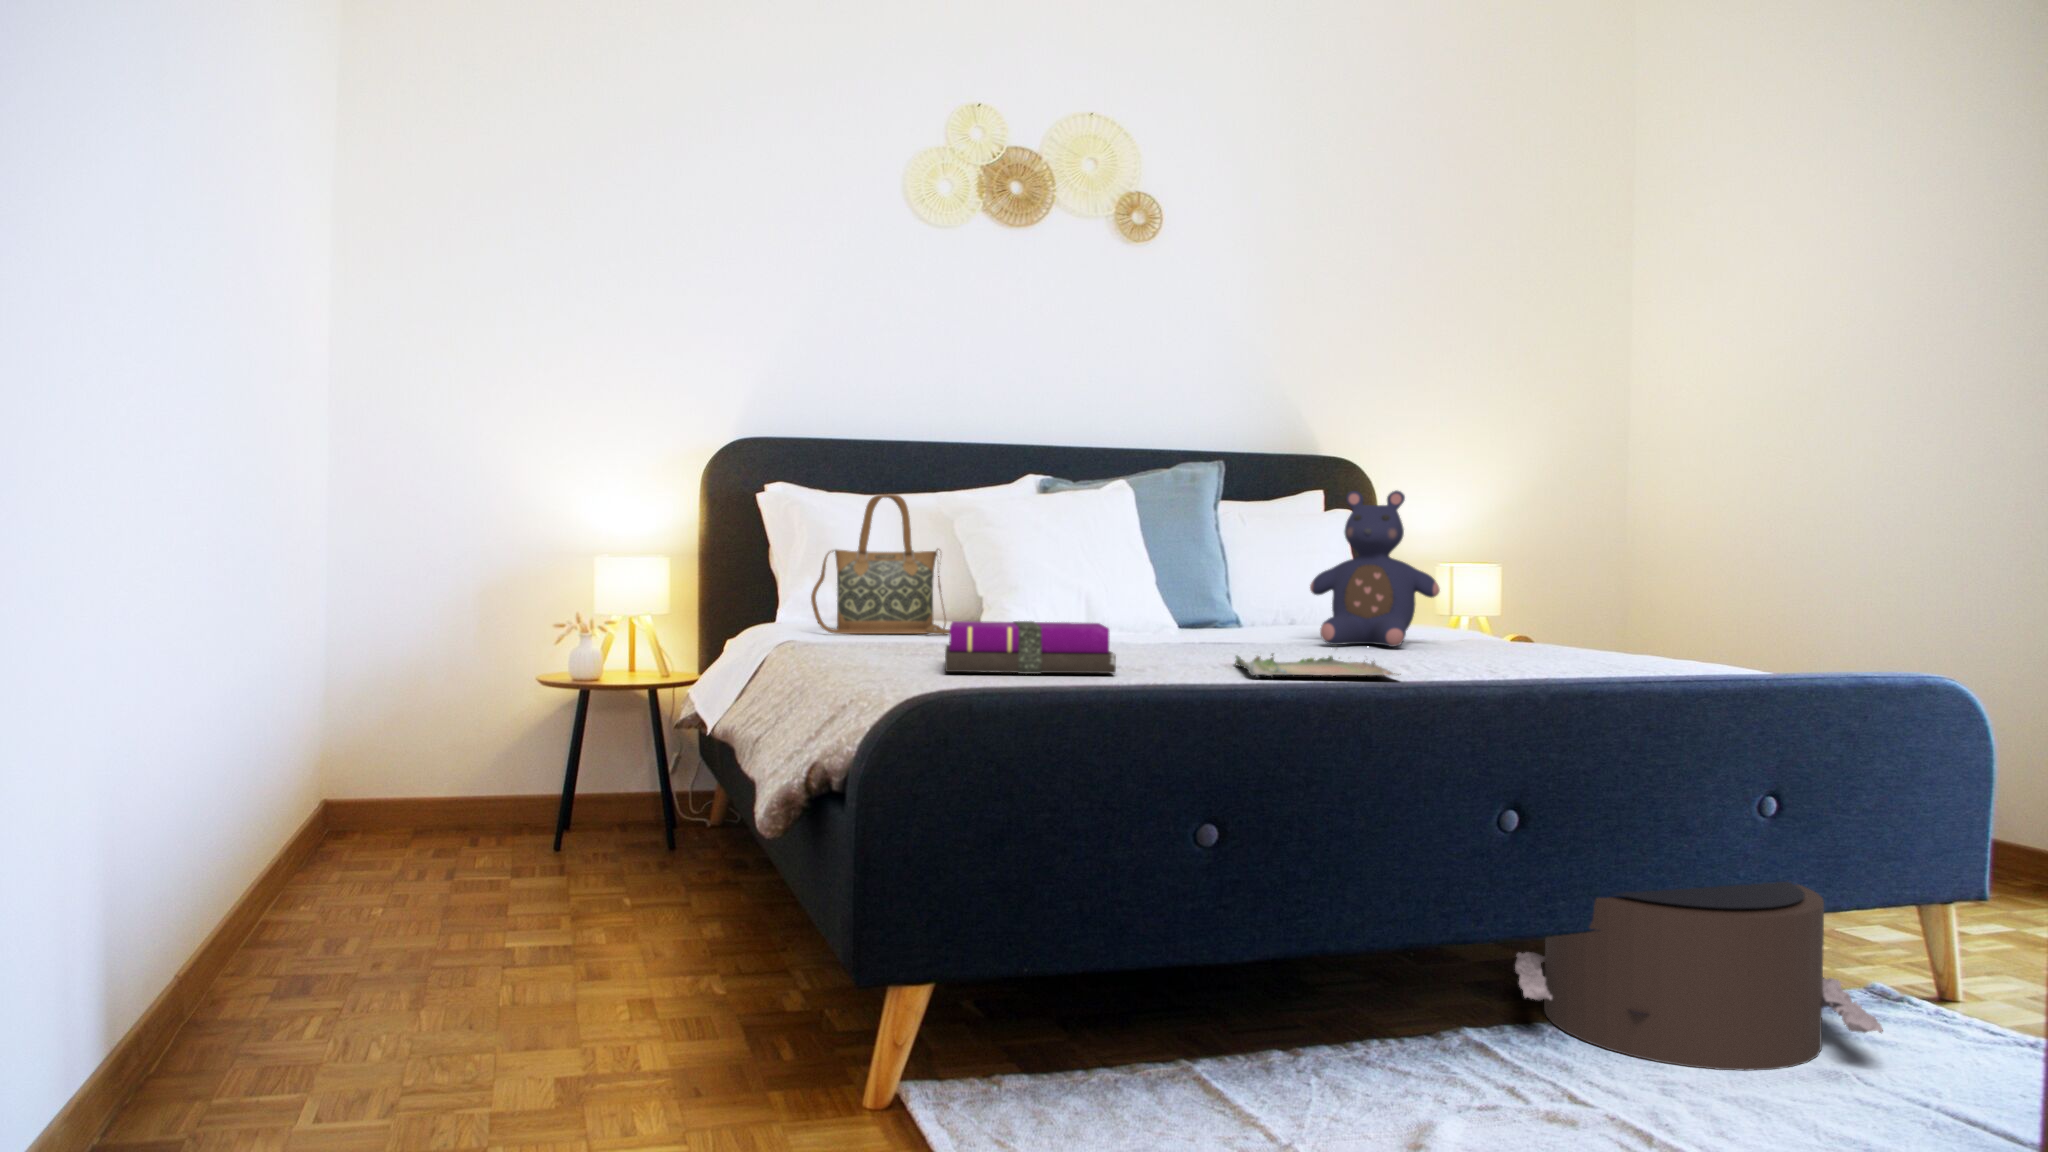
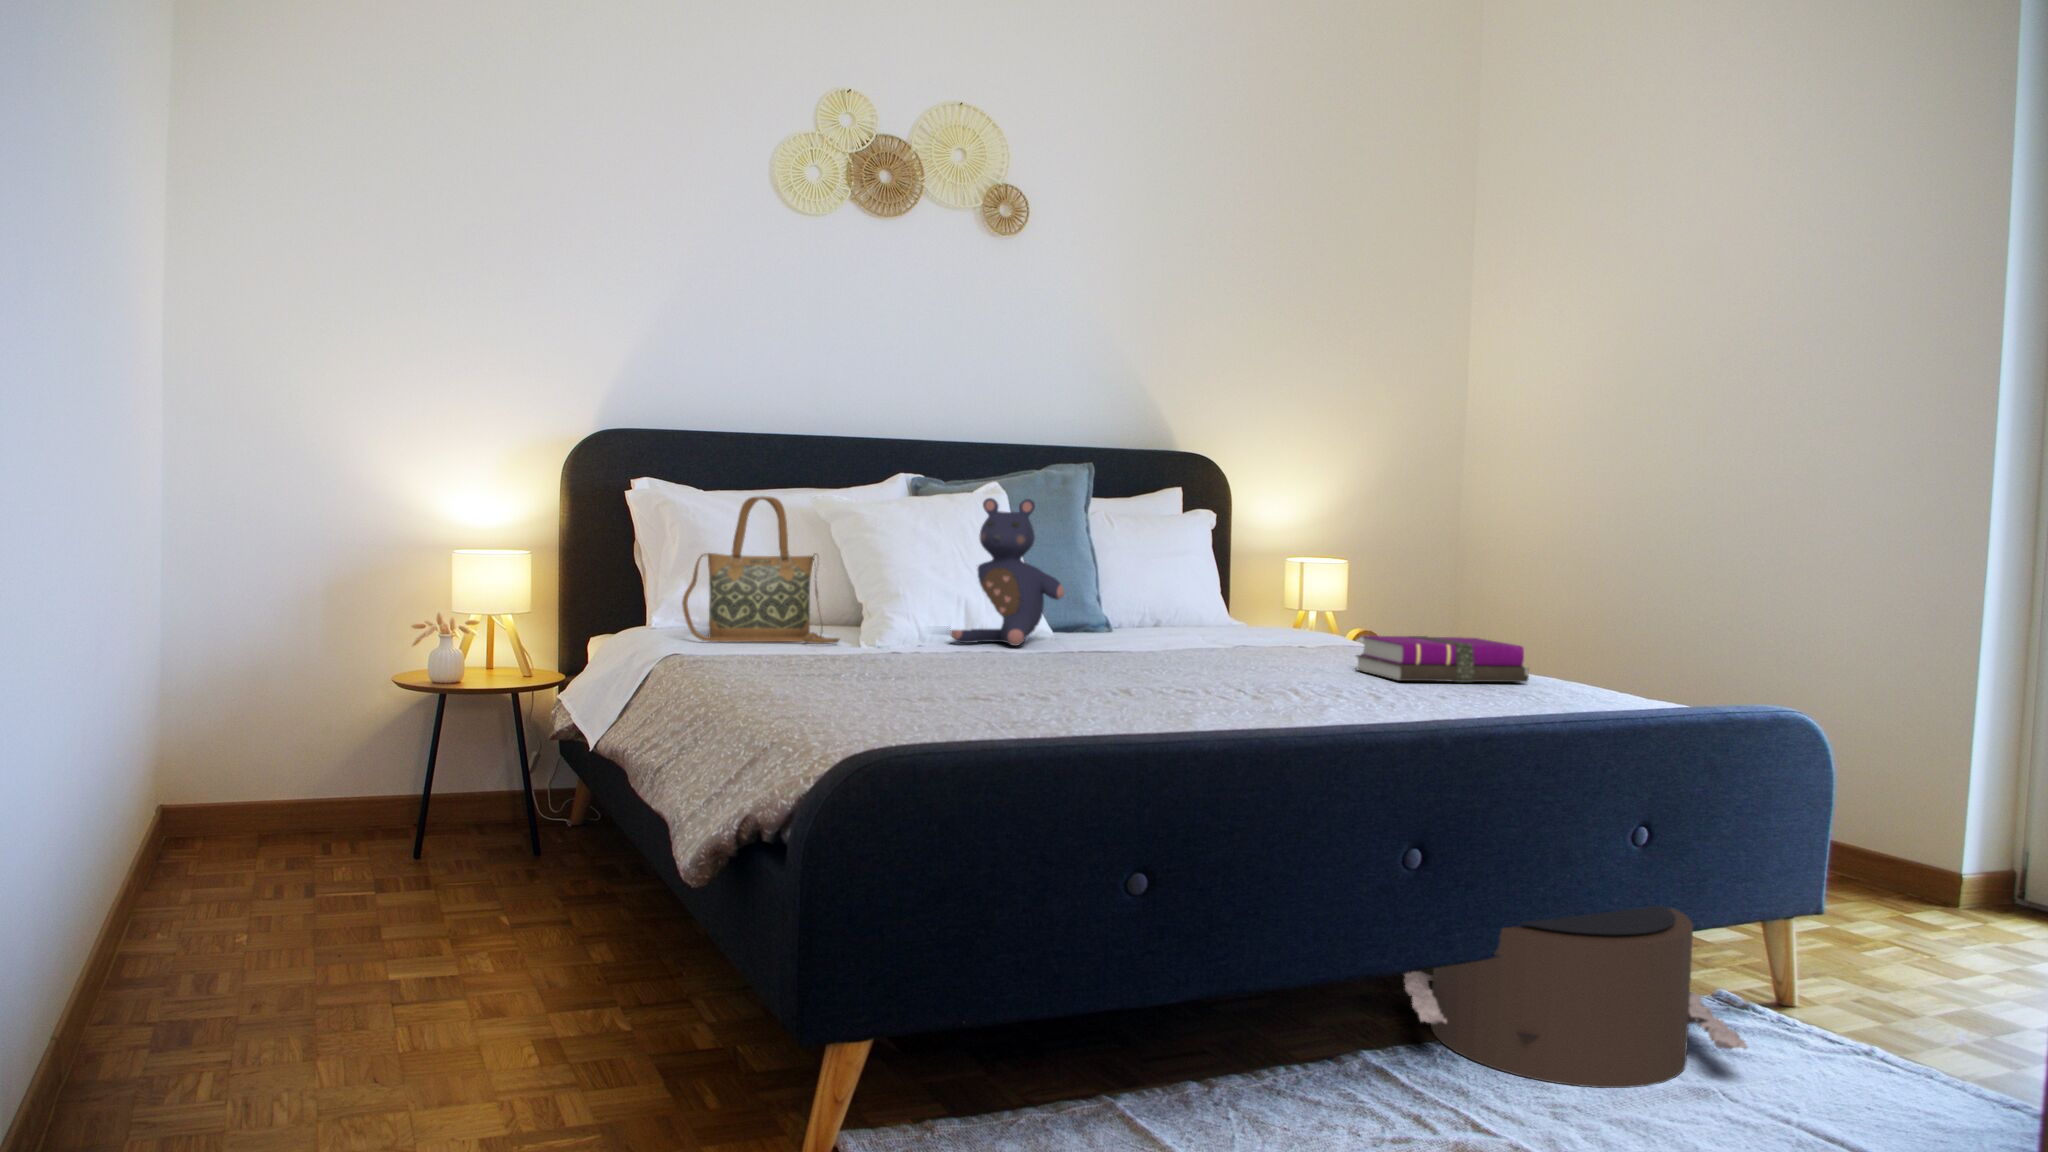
teddy bear: present [1310,490,1440,647] -> present [950,498,1064,646]
notebook: present [945,621,1116,674] -> present [1355,636,1529,682]
tray: present [1235,648,1401,676] -> none [1137,670,1312,710]

